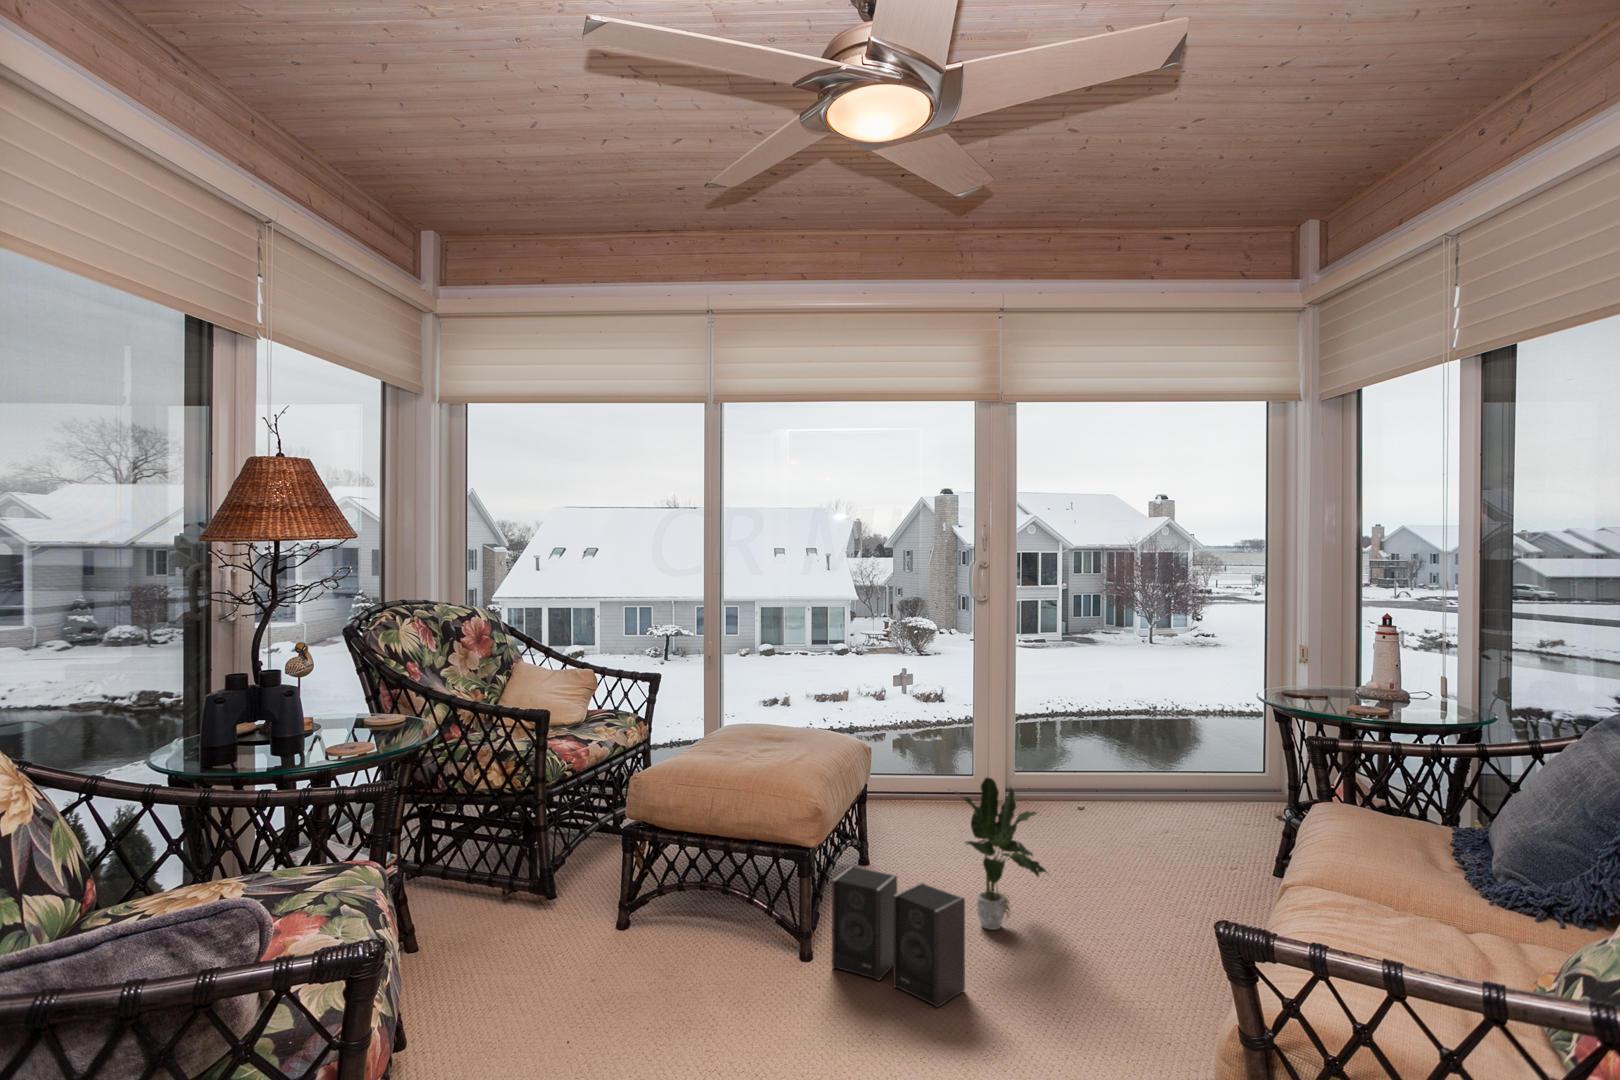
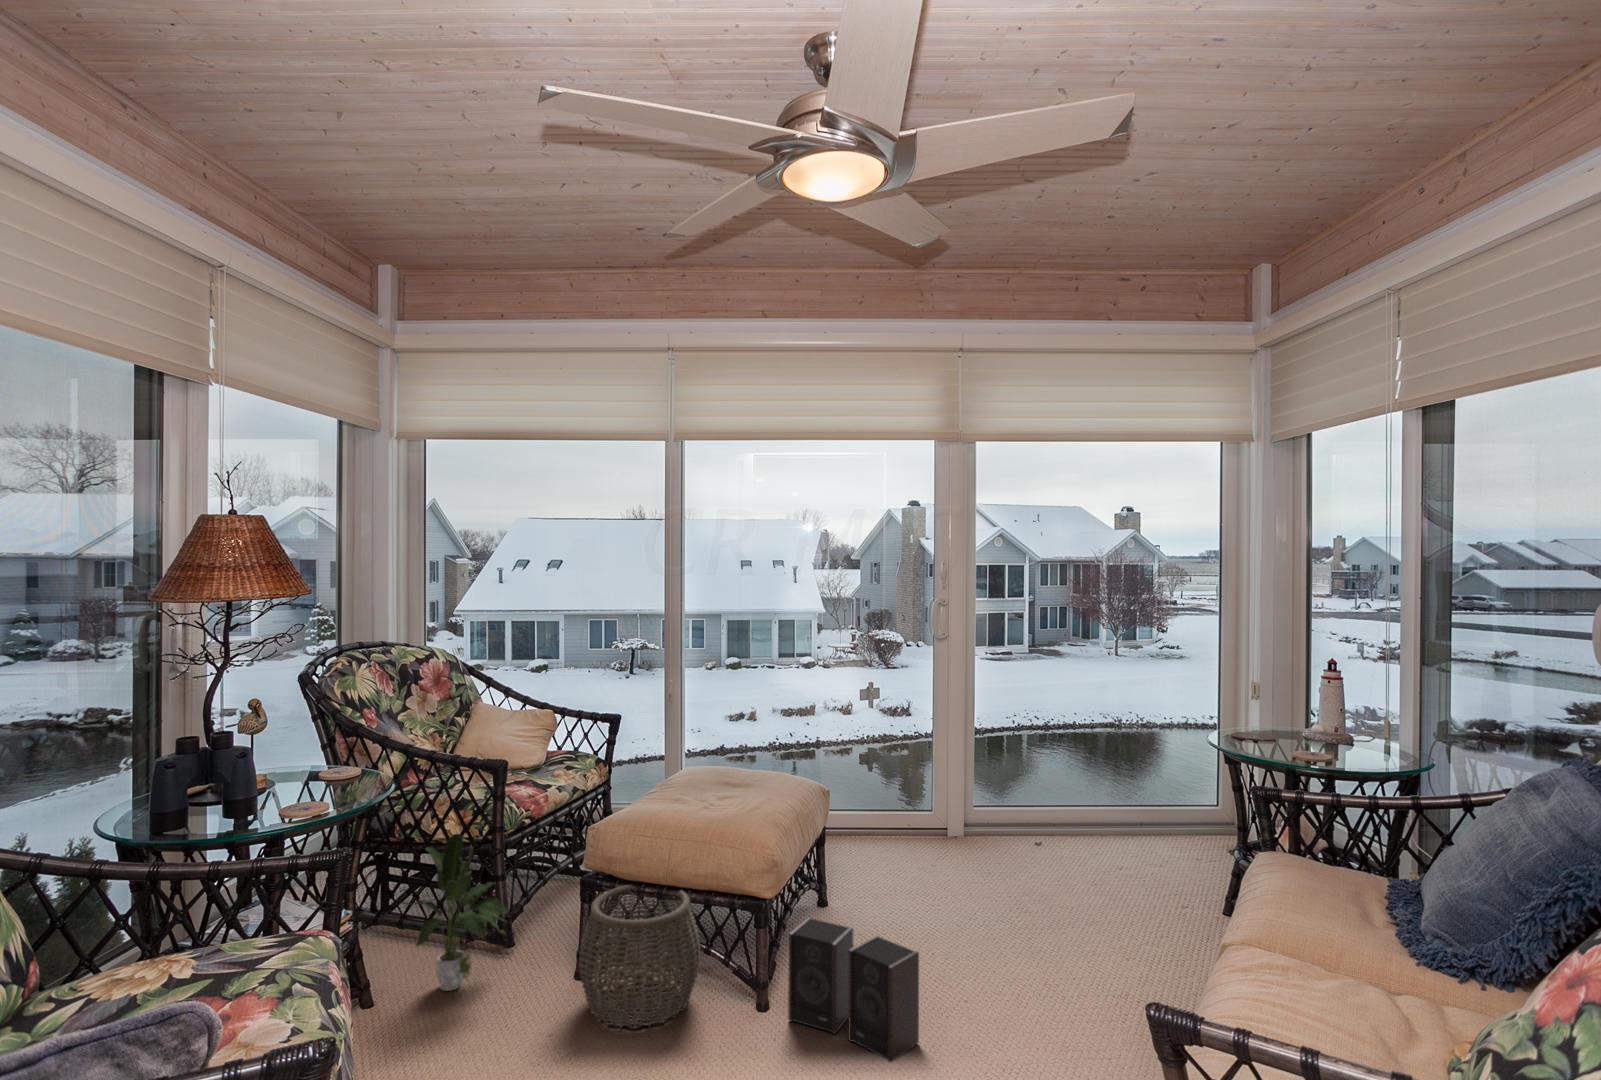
potted plant: present [956,778,1050,930] -> present [402,834,508,991]
woven basket: none [621,832,743,974] -> present [579,885,700,1028]

